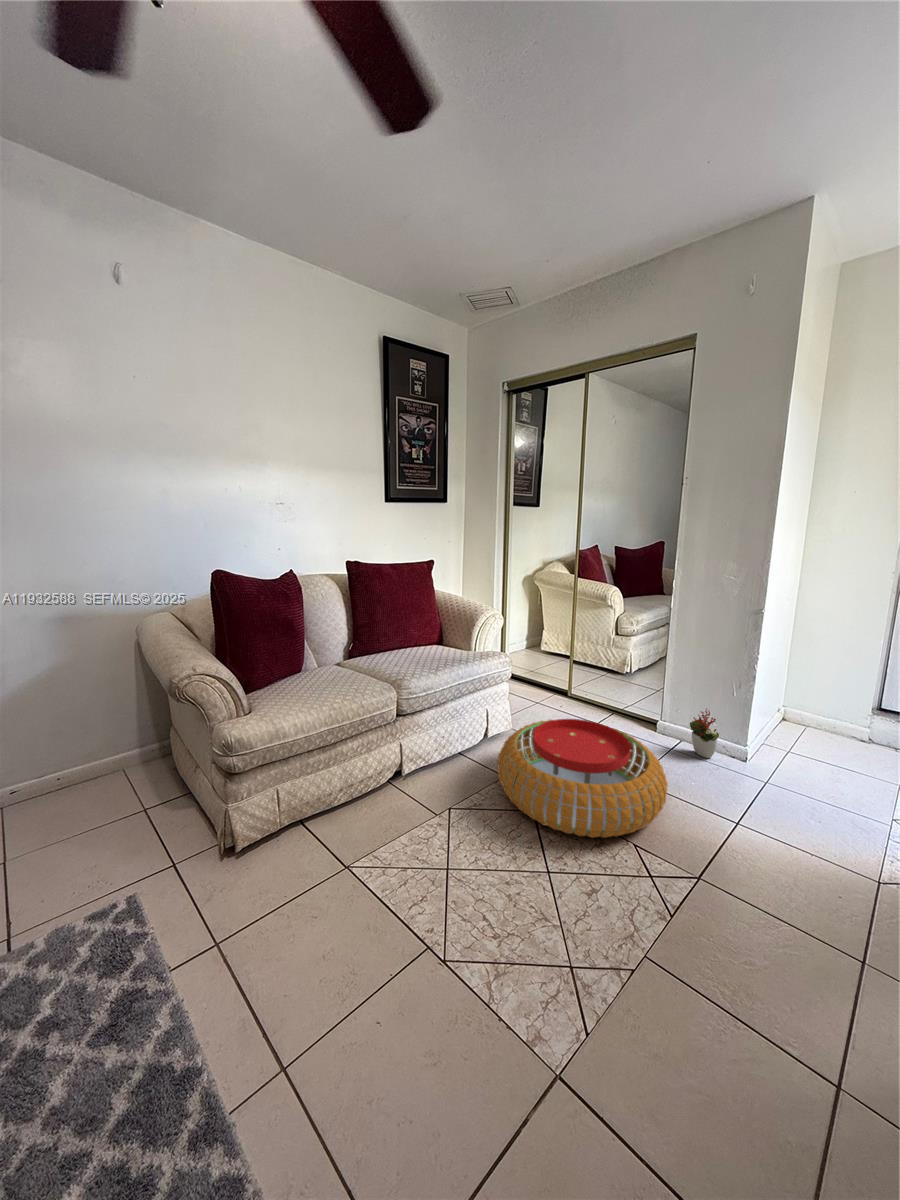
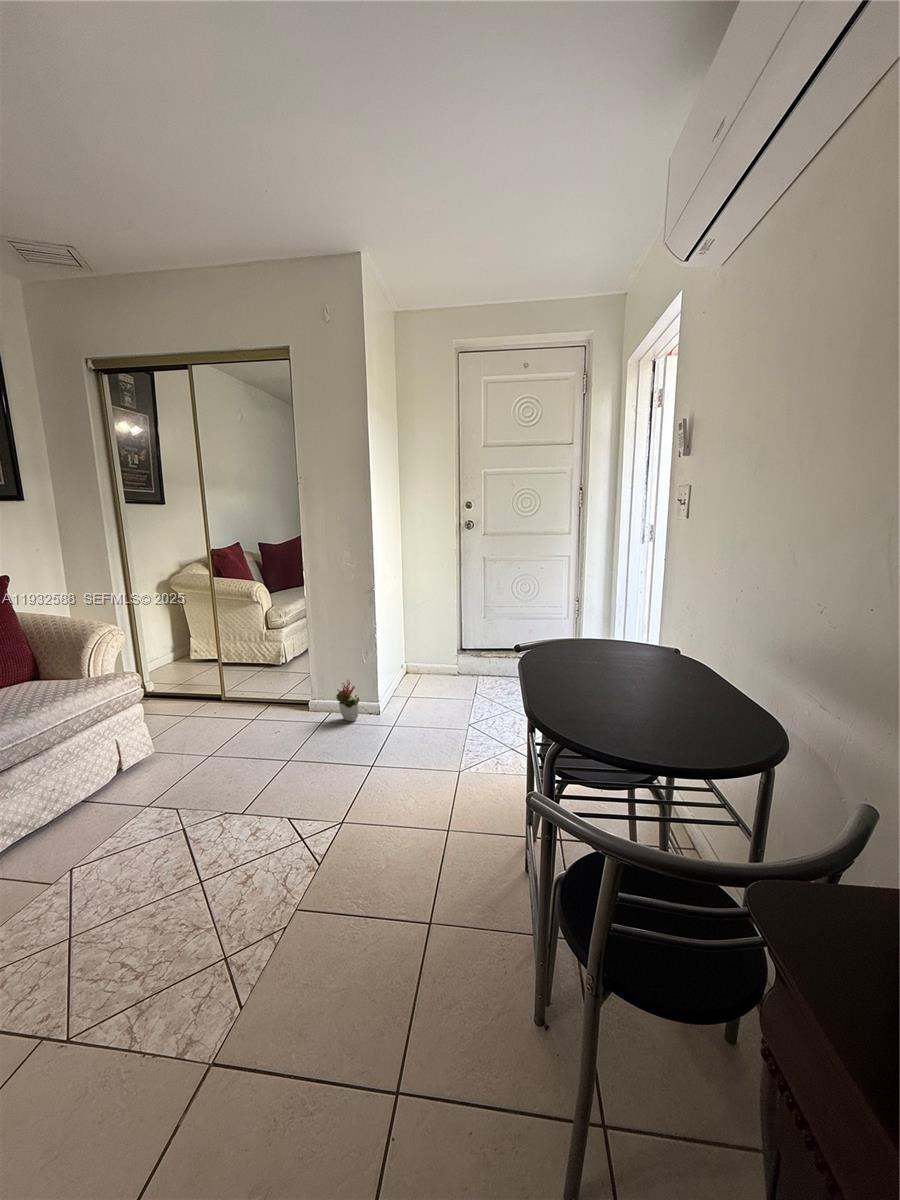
pouf: present [497,719,668,838] -> none [133,718,316,838]

